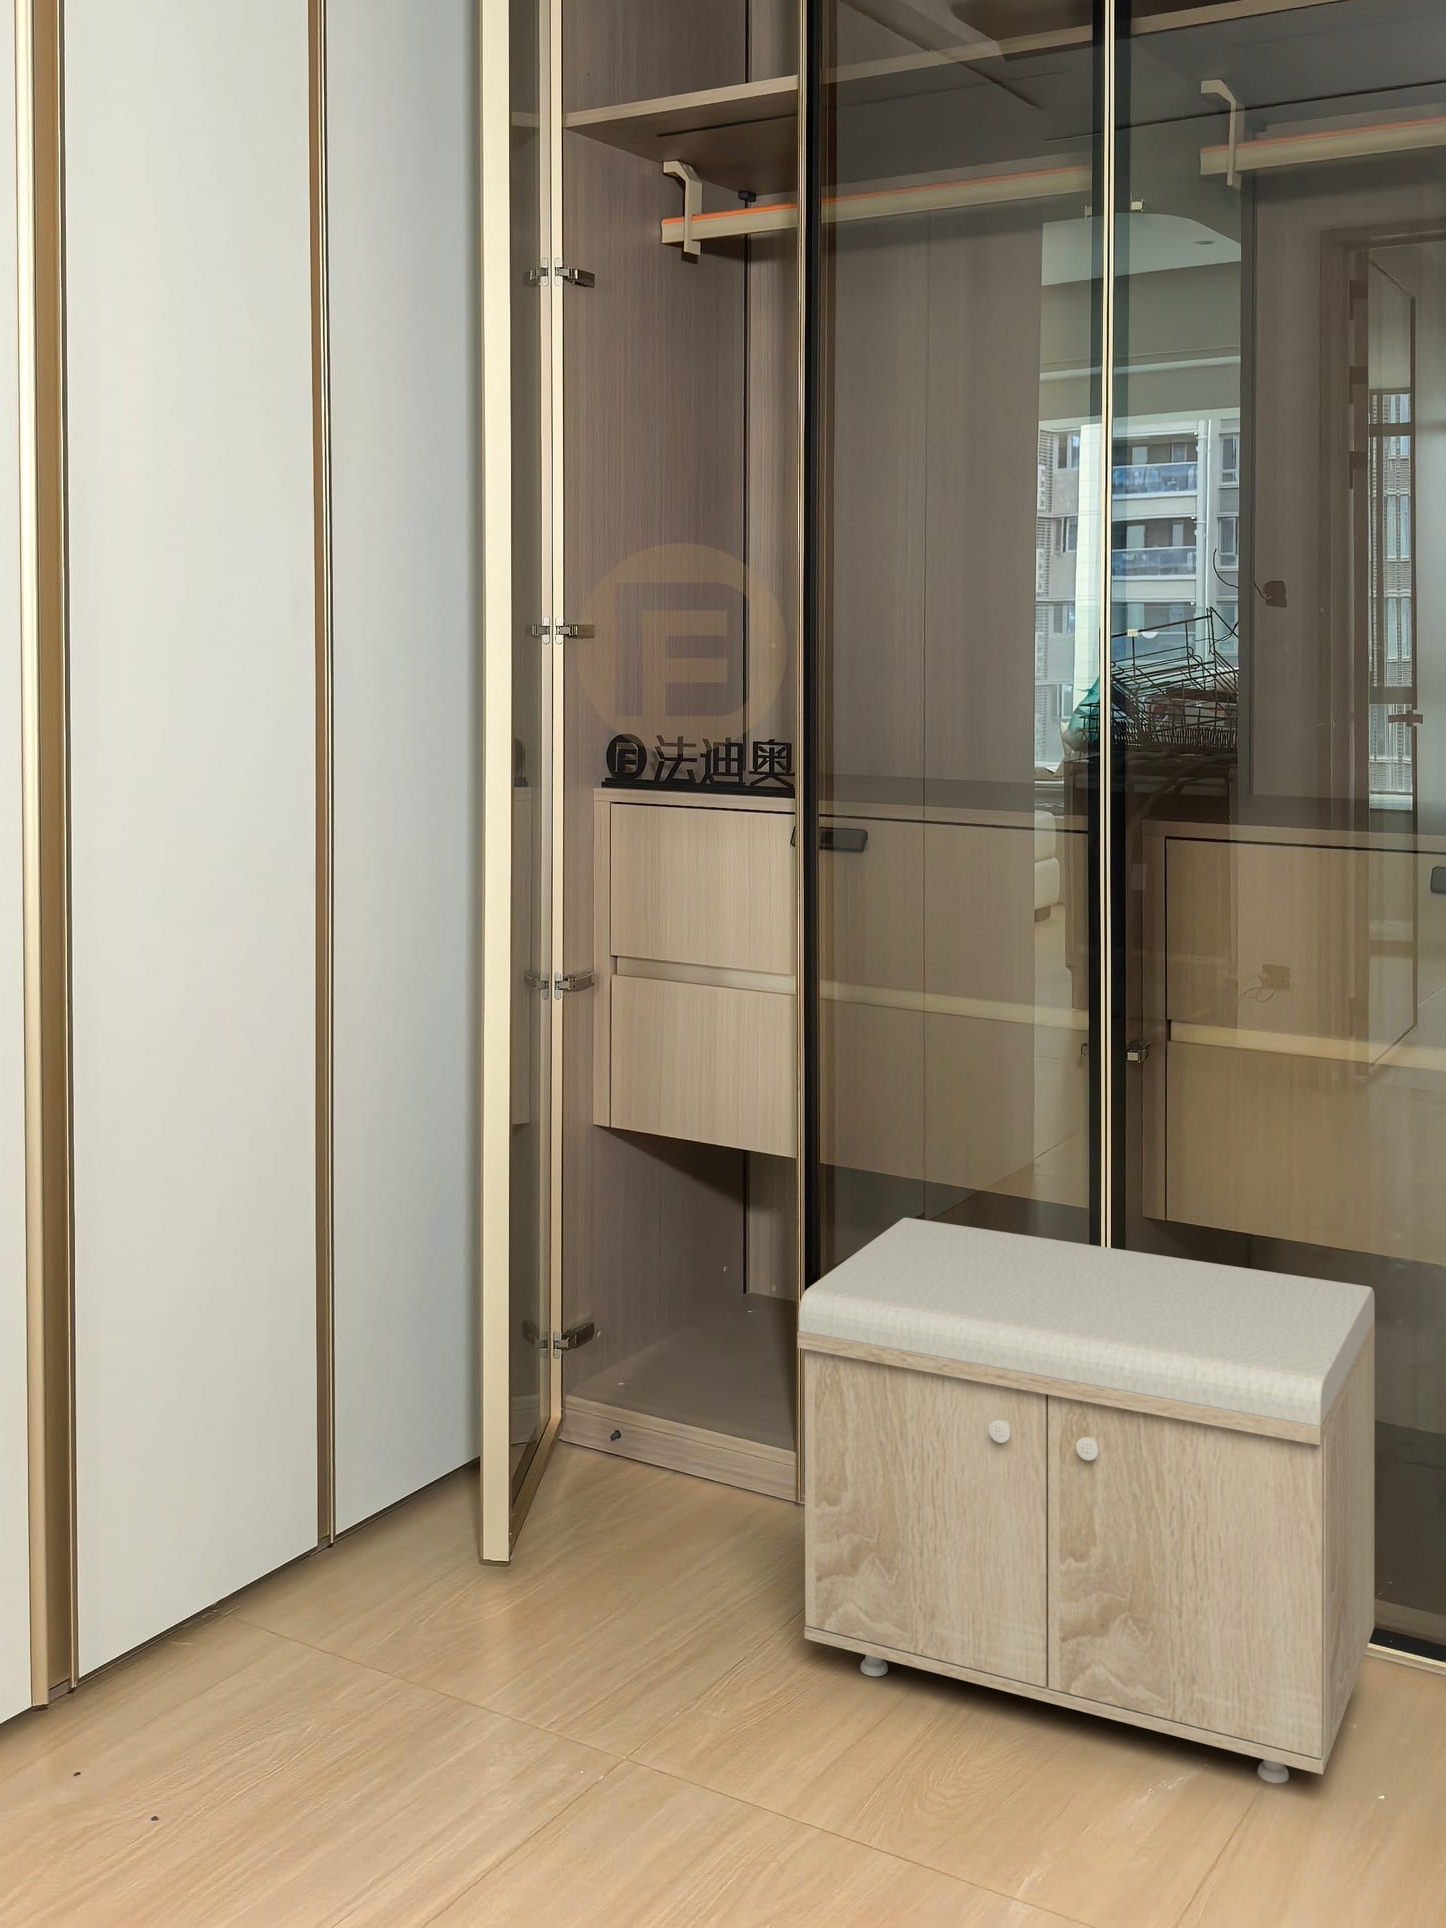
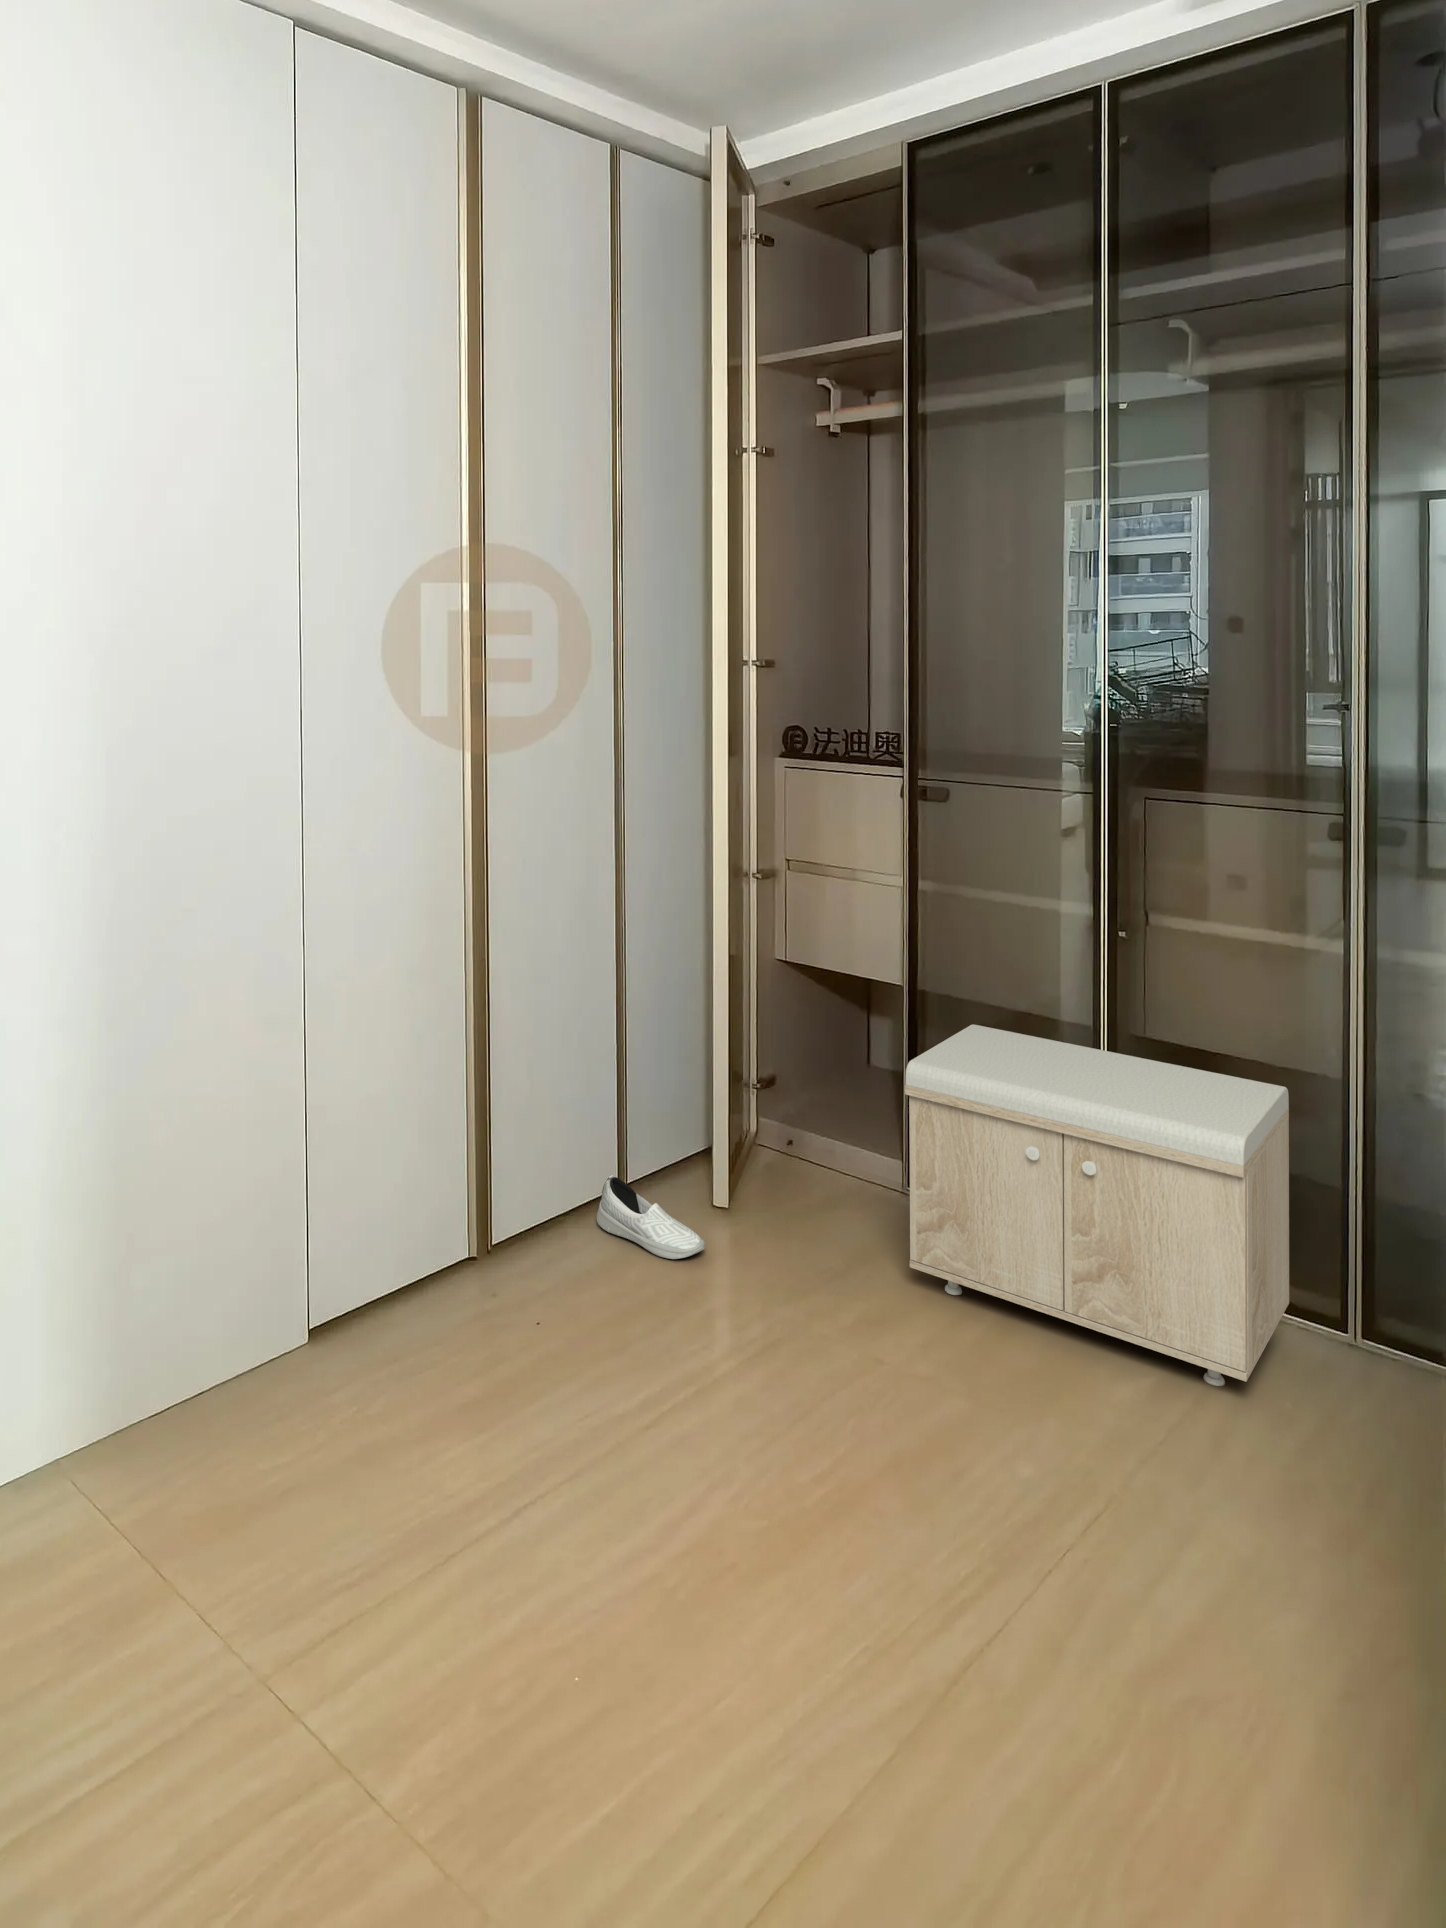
shoe: none [275,1529,463,1671] -> present [597,1175,705,1259]

